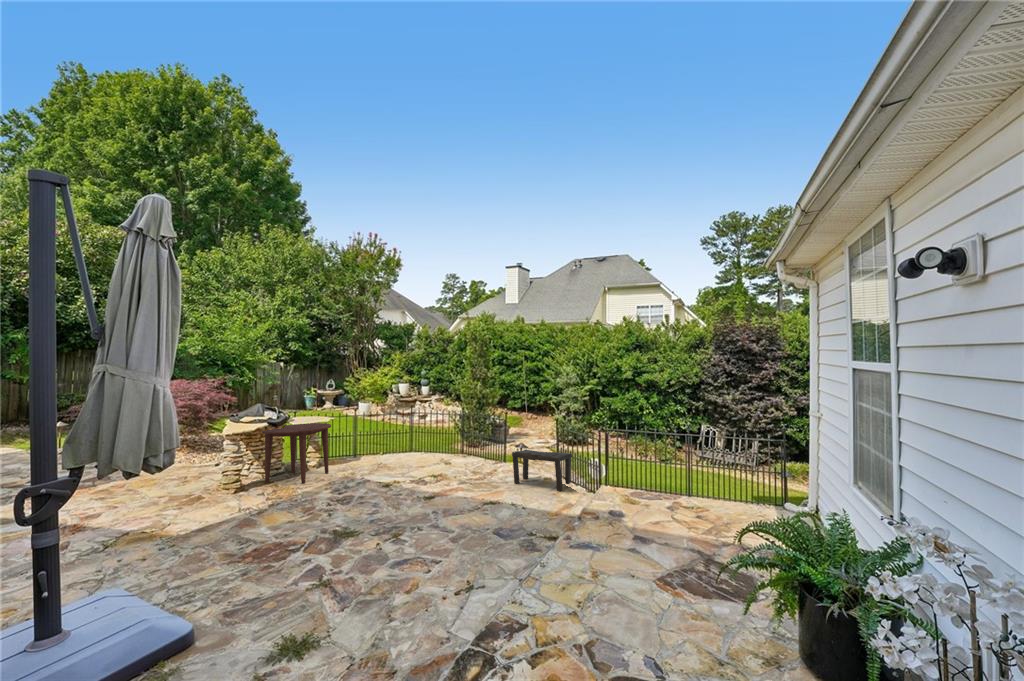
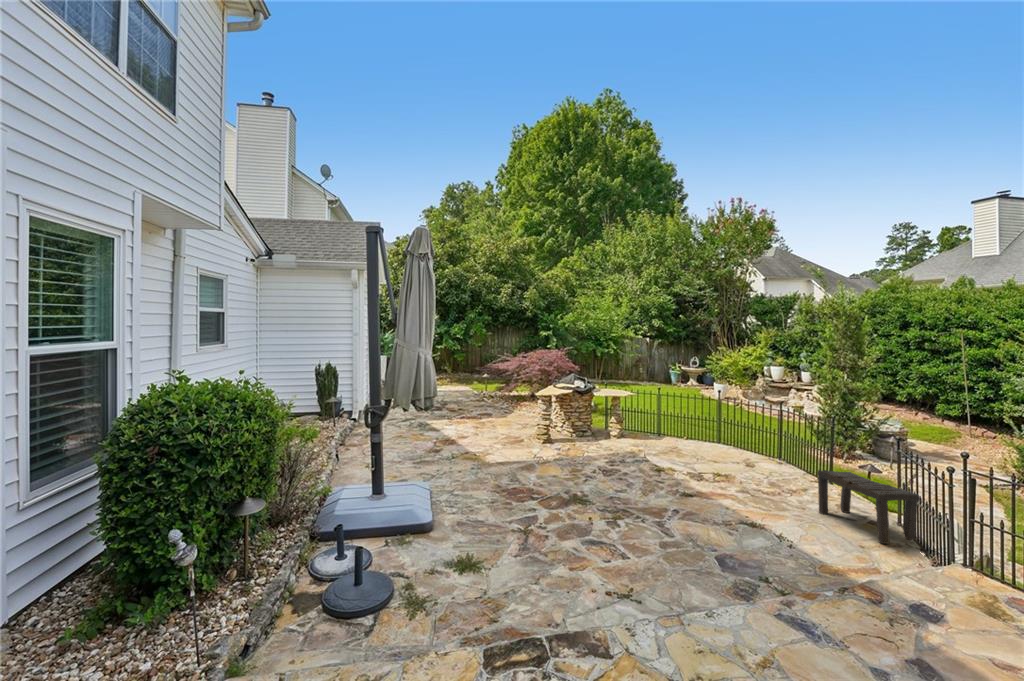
dining table: present [262,423,331,484] -> none [572,395,630,450]

